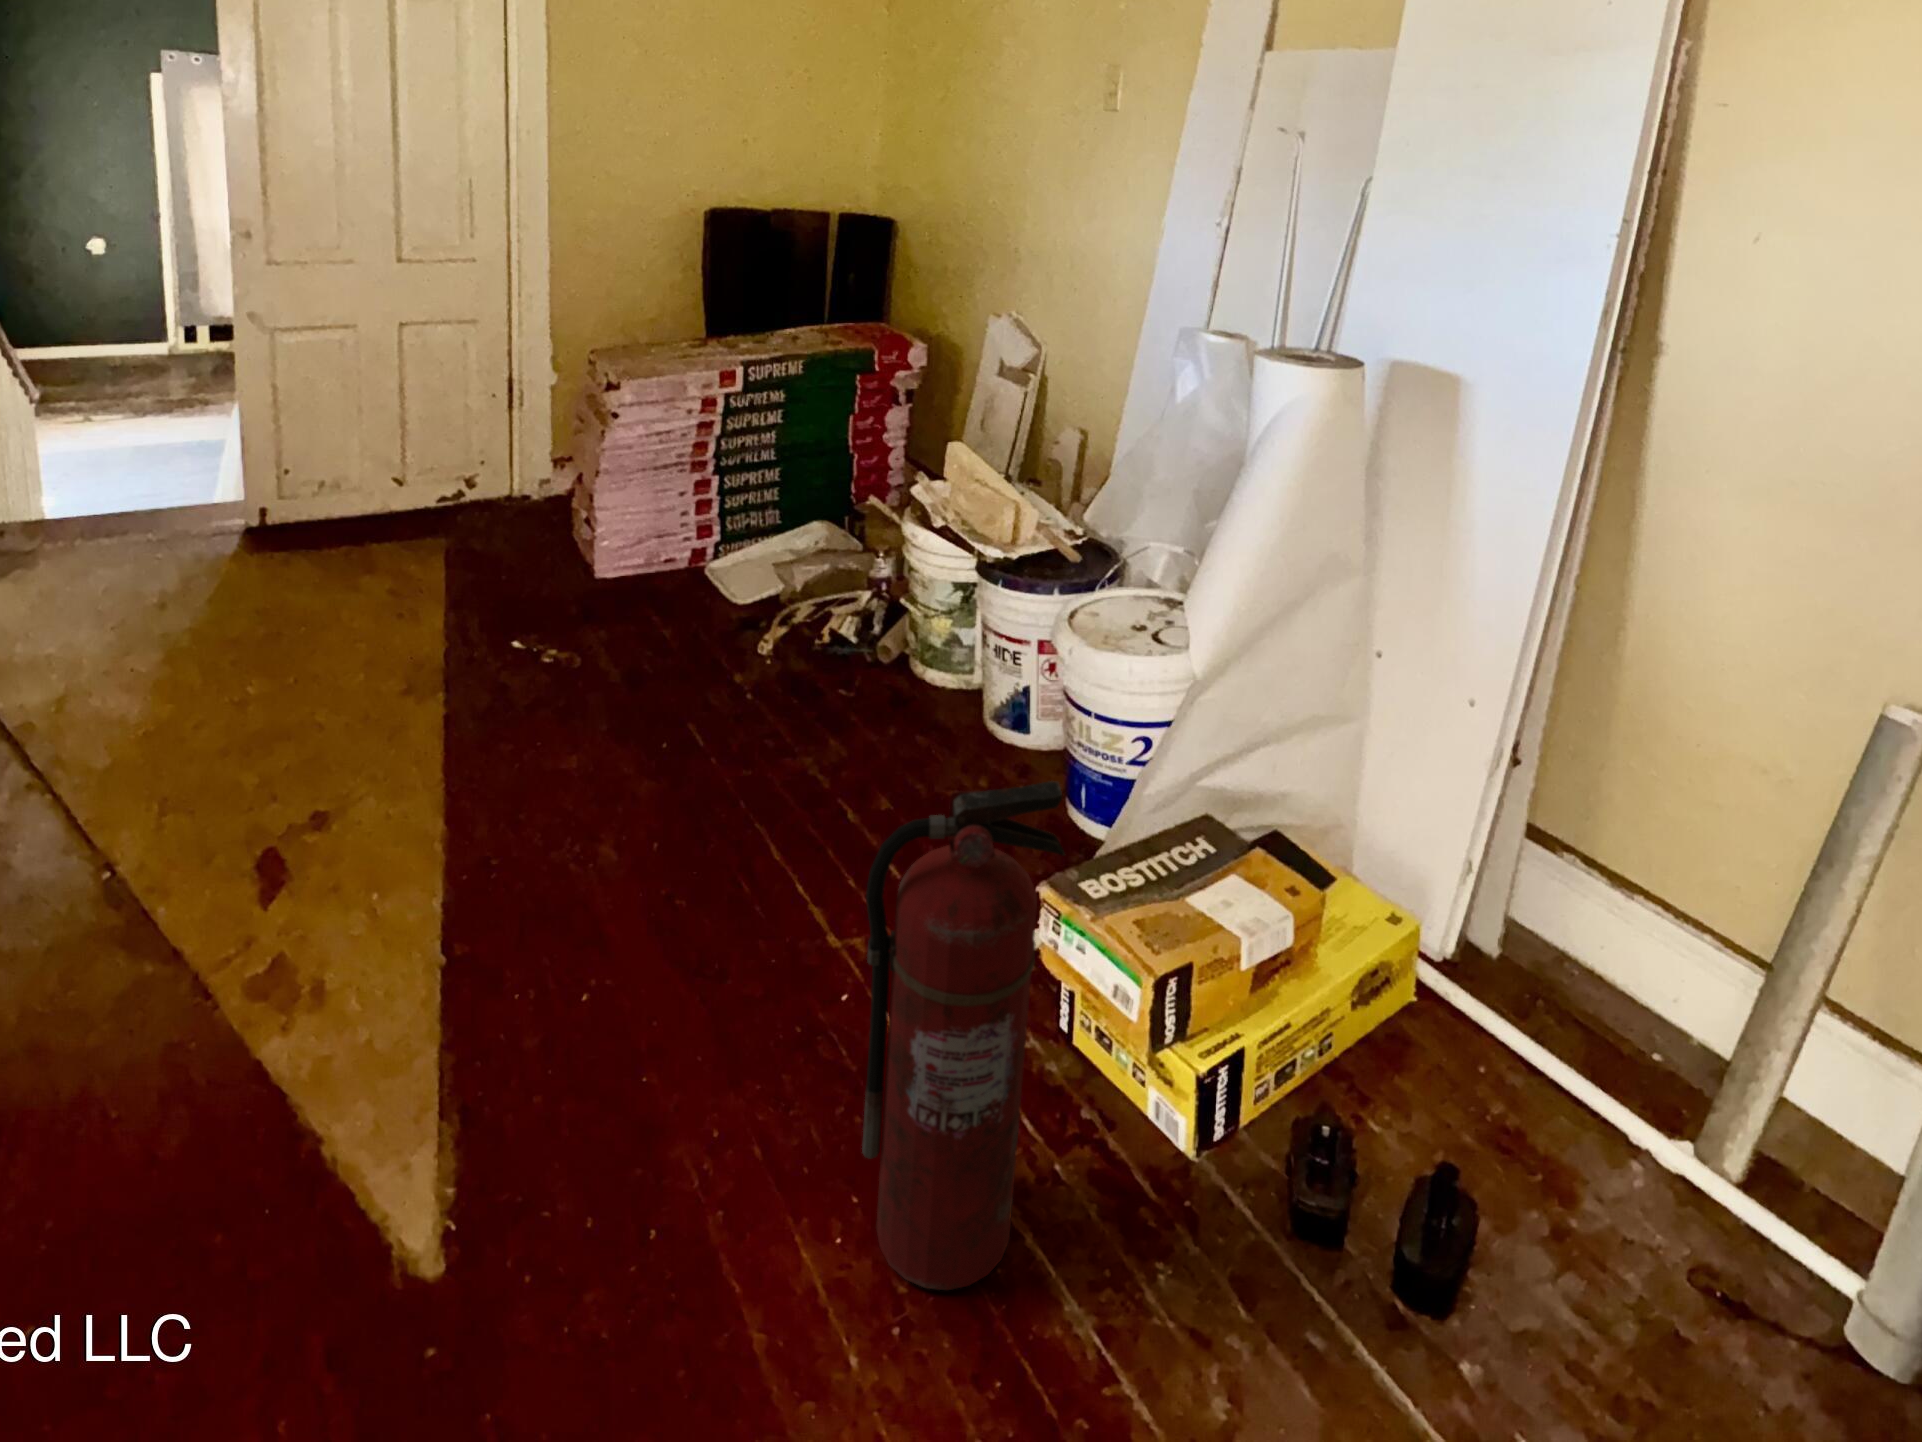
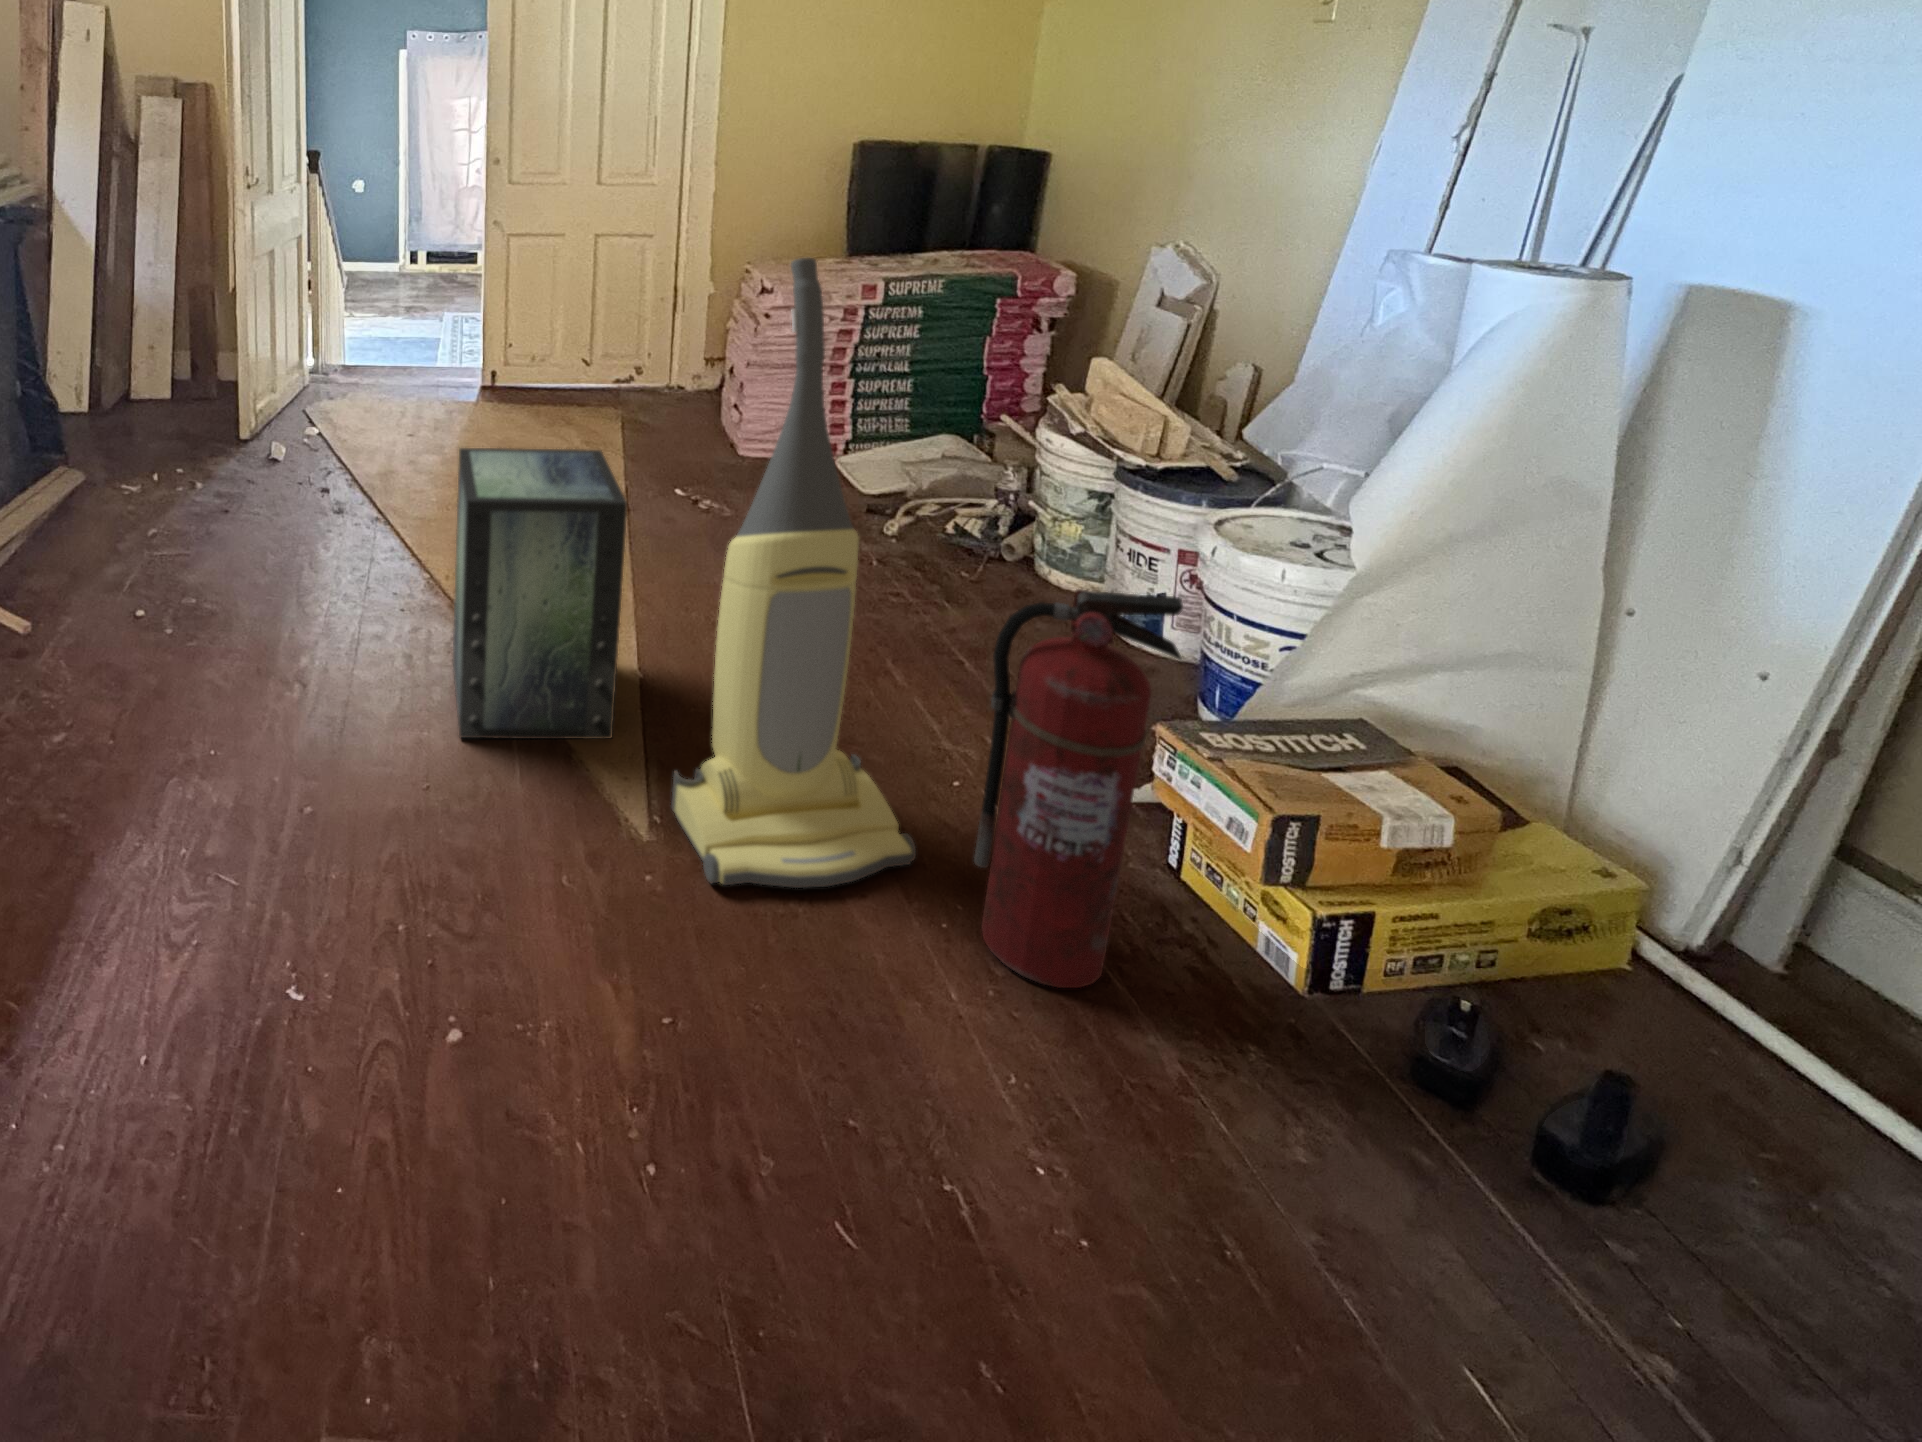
vacuum cleaner: none [465,403,798,1322] -> present [671,258,916,888]
storage box: none [87,663,386,1188] -> present [453,448,627,739]

